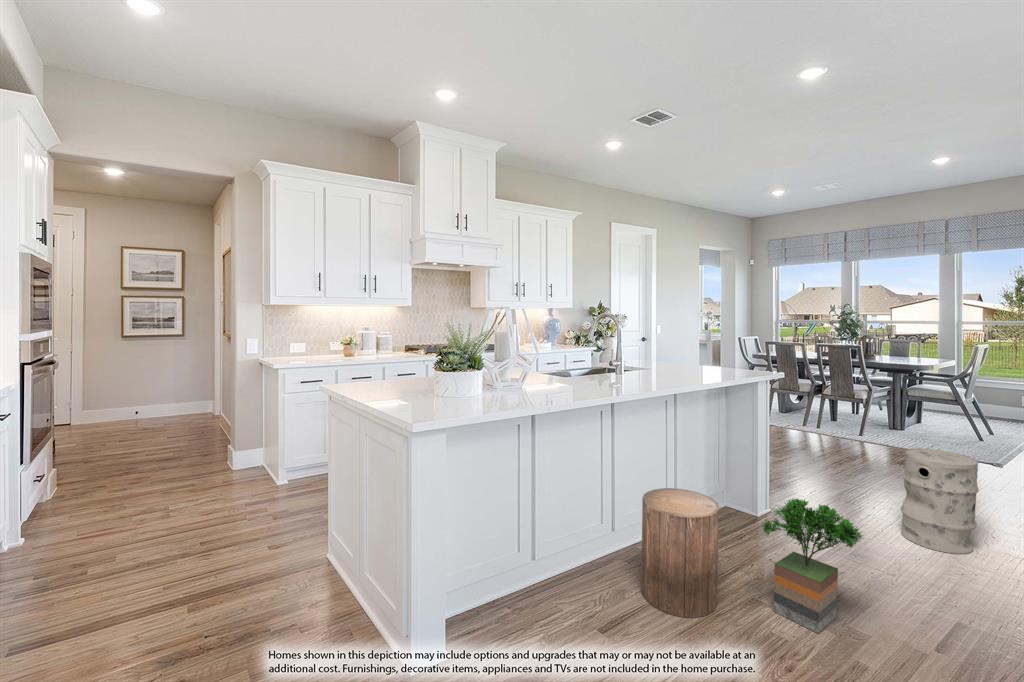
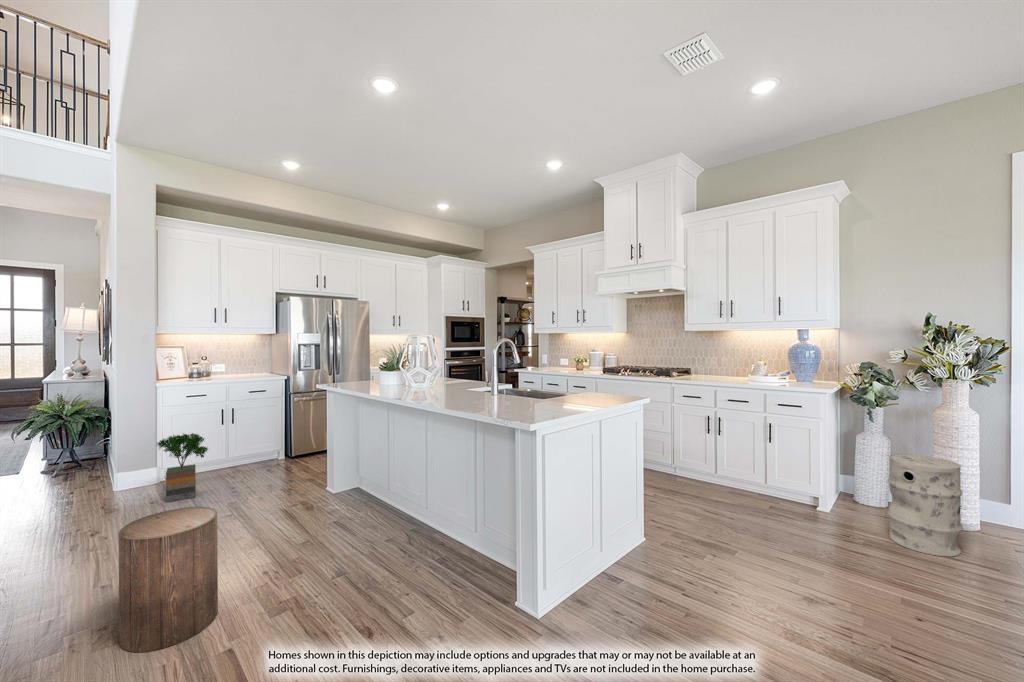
stool: present [641,488,719,618] -> present [119,507,218,652]
potted tree: present [763,499,862,633] -> present [157,433,208,502]

